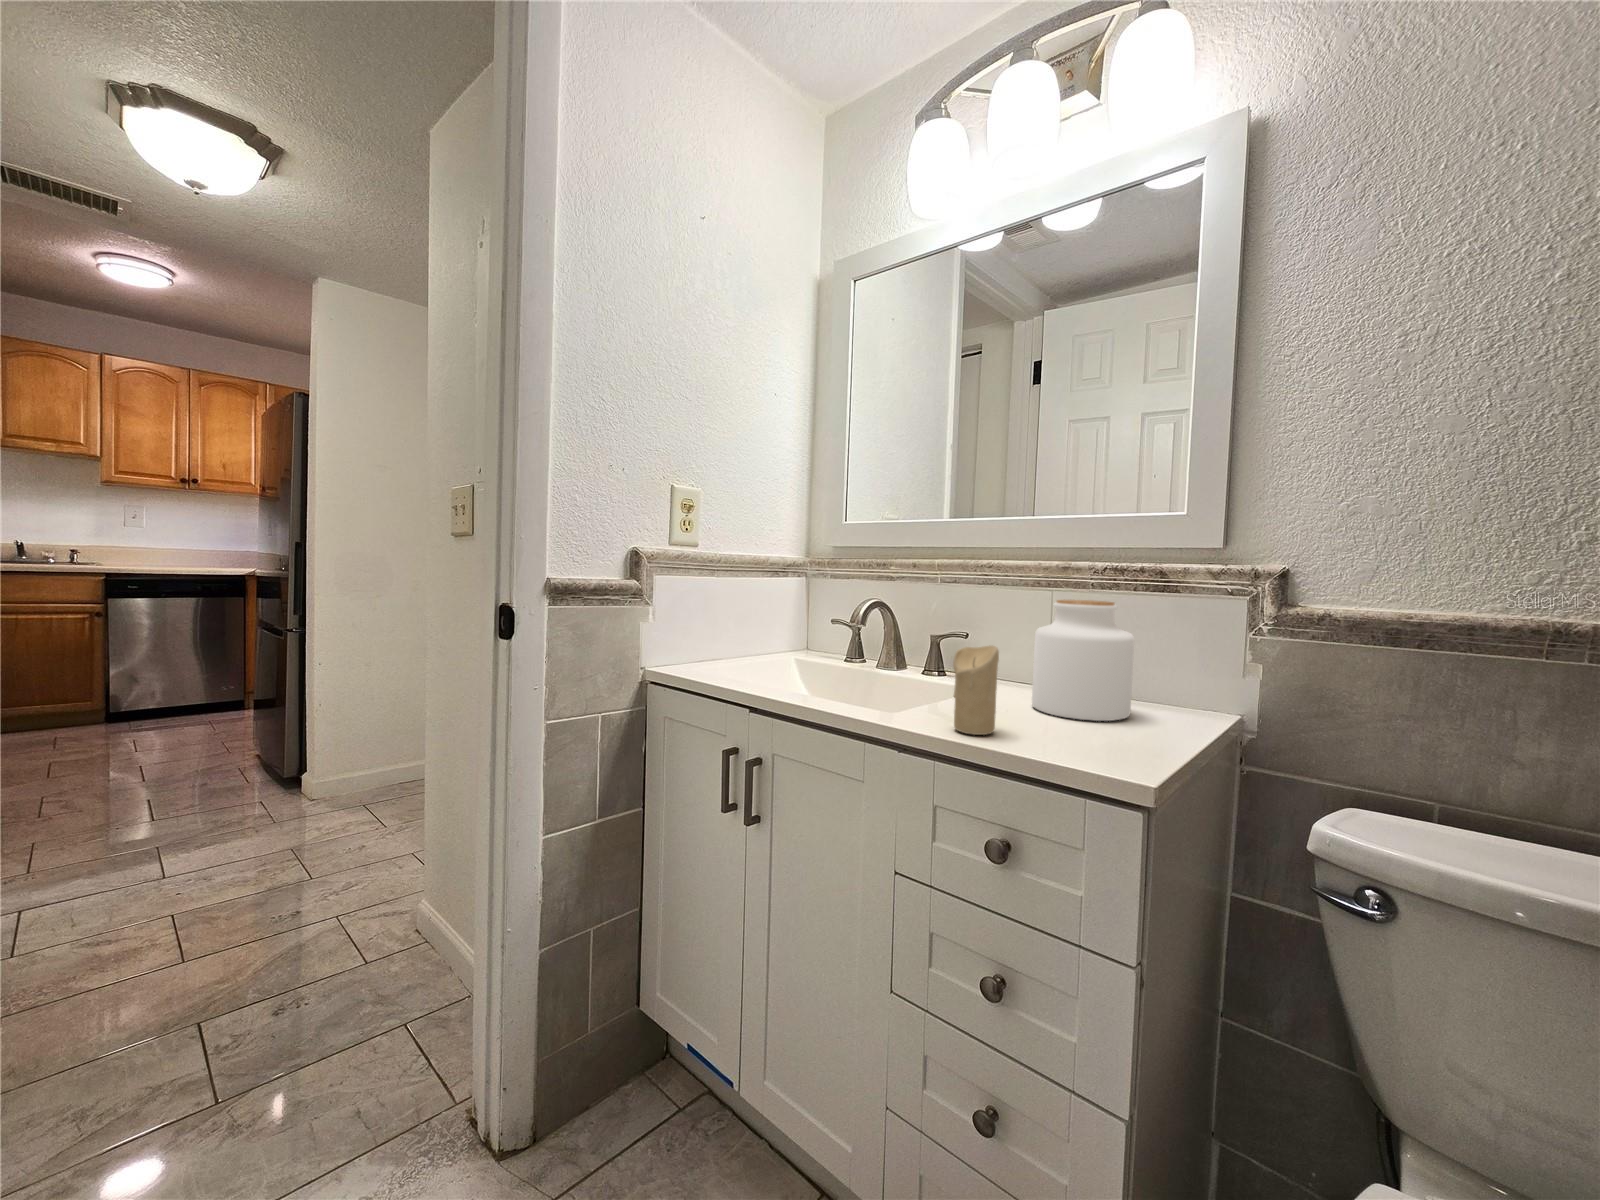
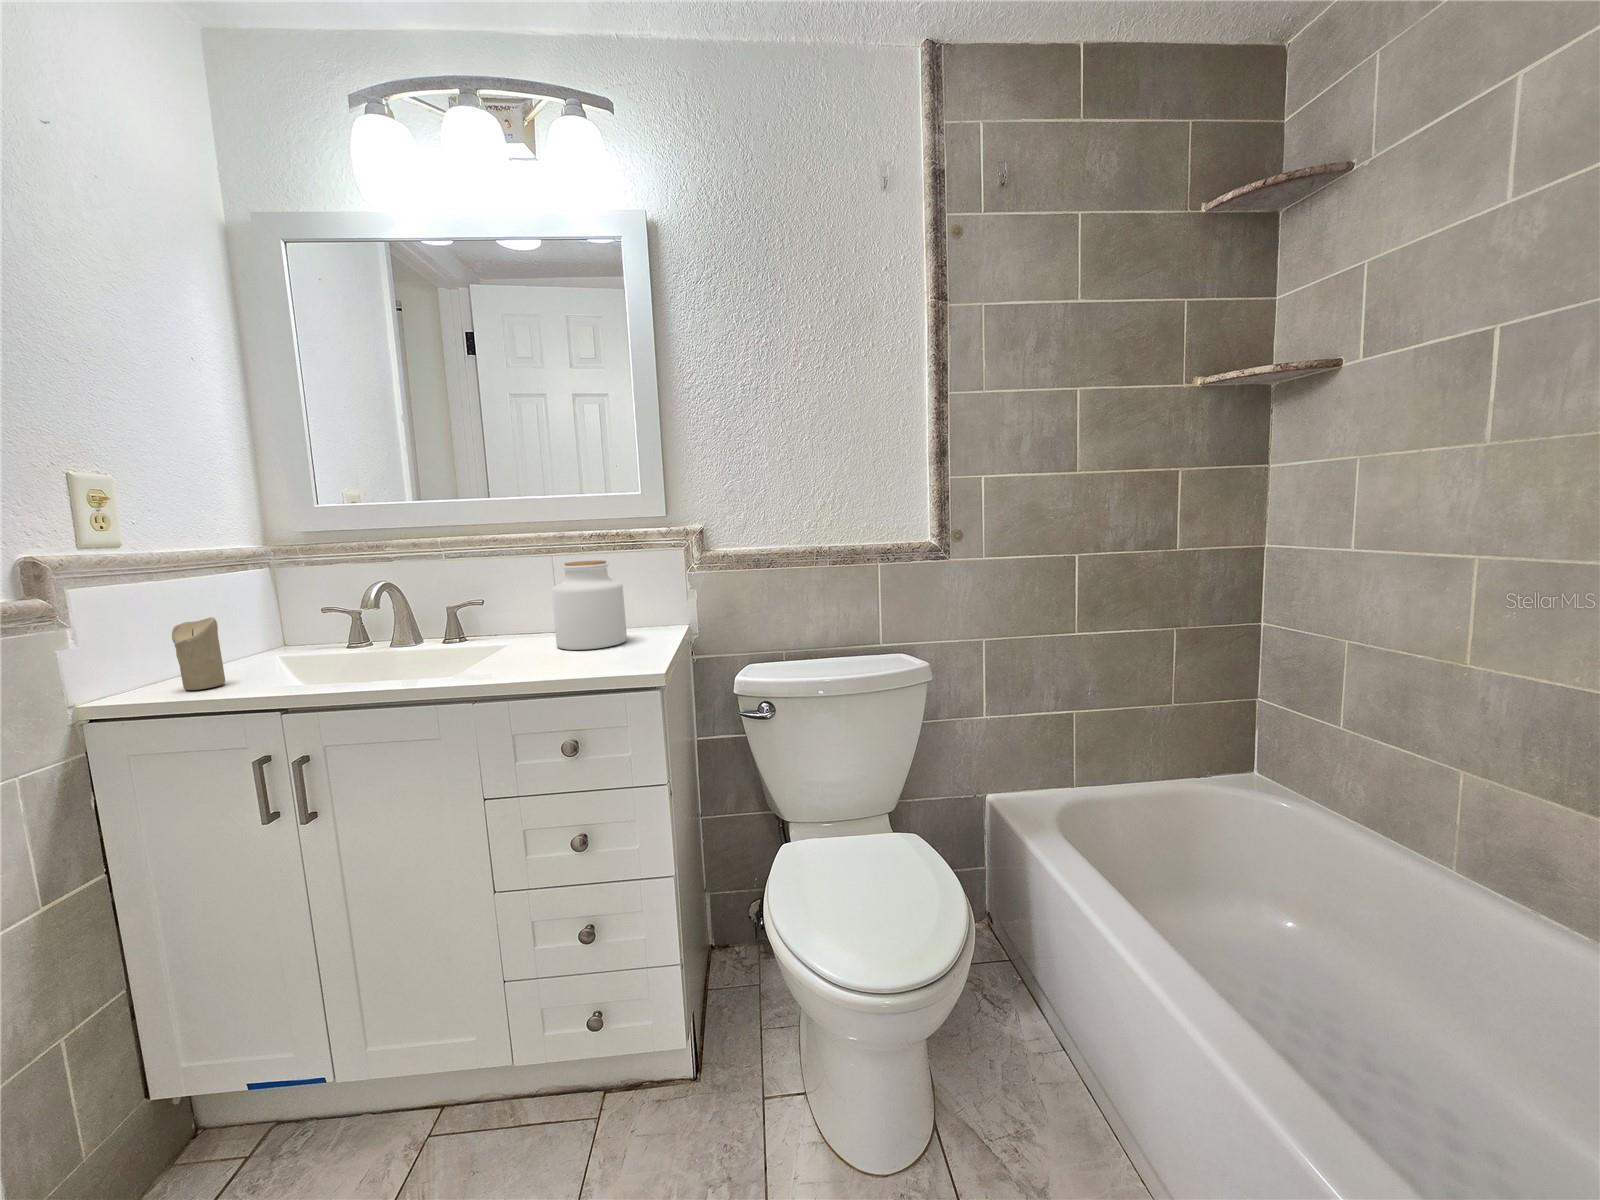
candle: present [953,645,999,735] -> present [172,617,225,690]

